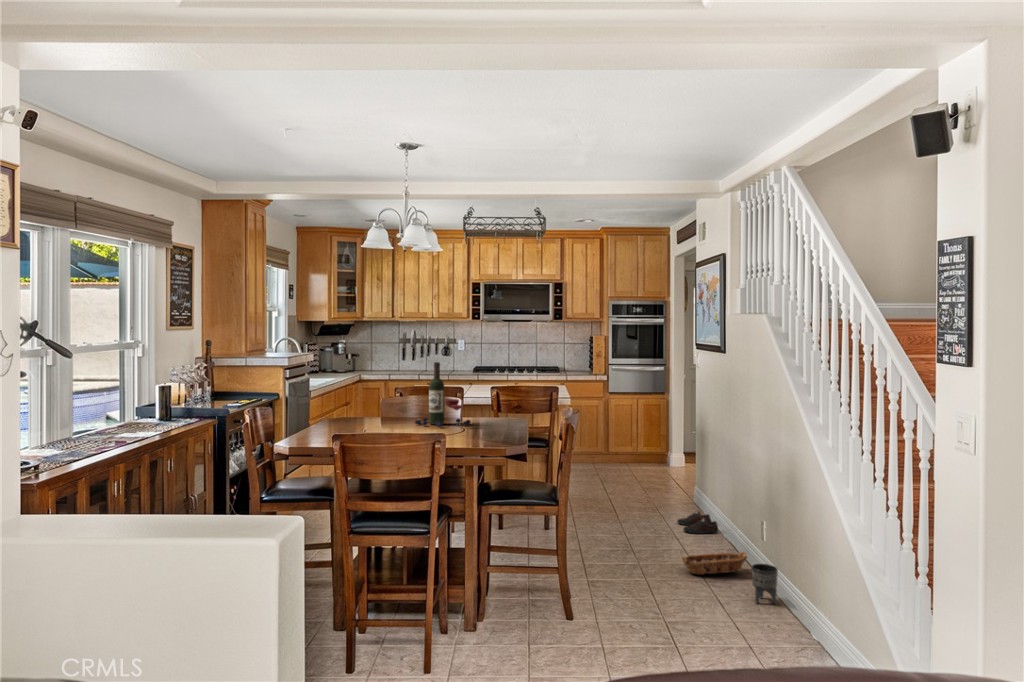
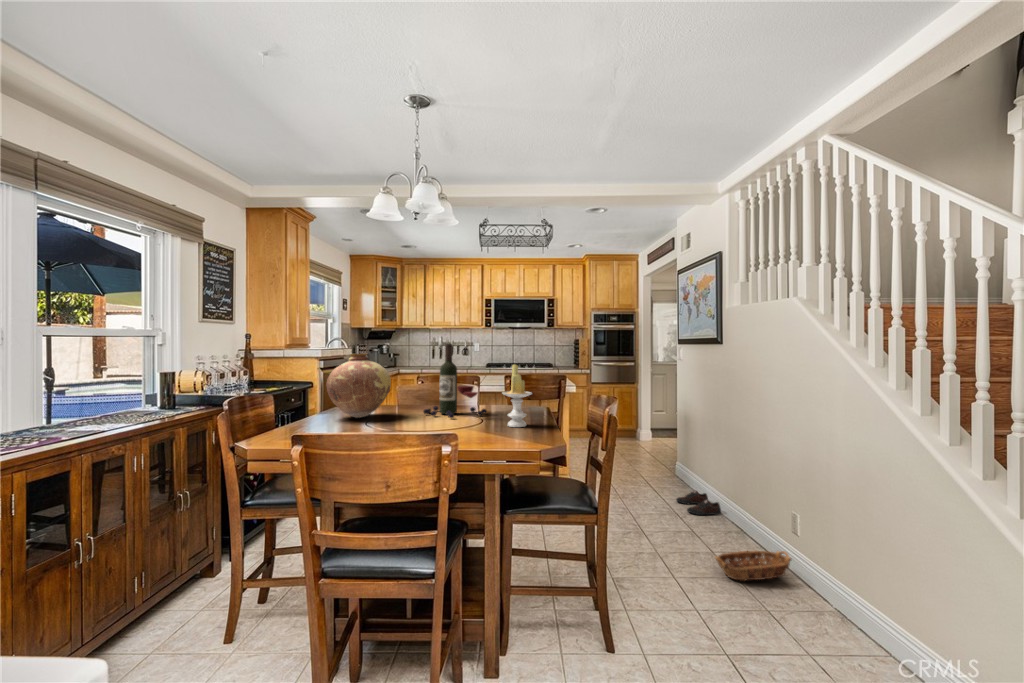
vase: none [334,372,387,427] -> present [327,353,391,418]
candle: none [482,383,507,433] -> present [502,365,532,427]
planter: present [752,564,778,604] -> none [826,582,865,638]

